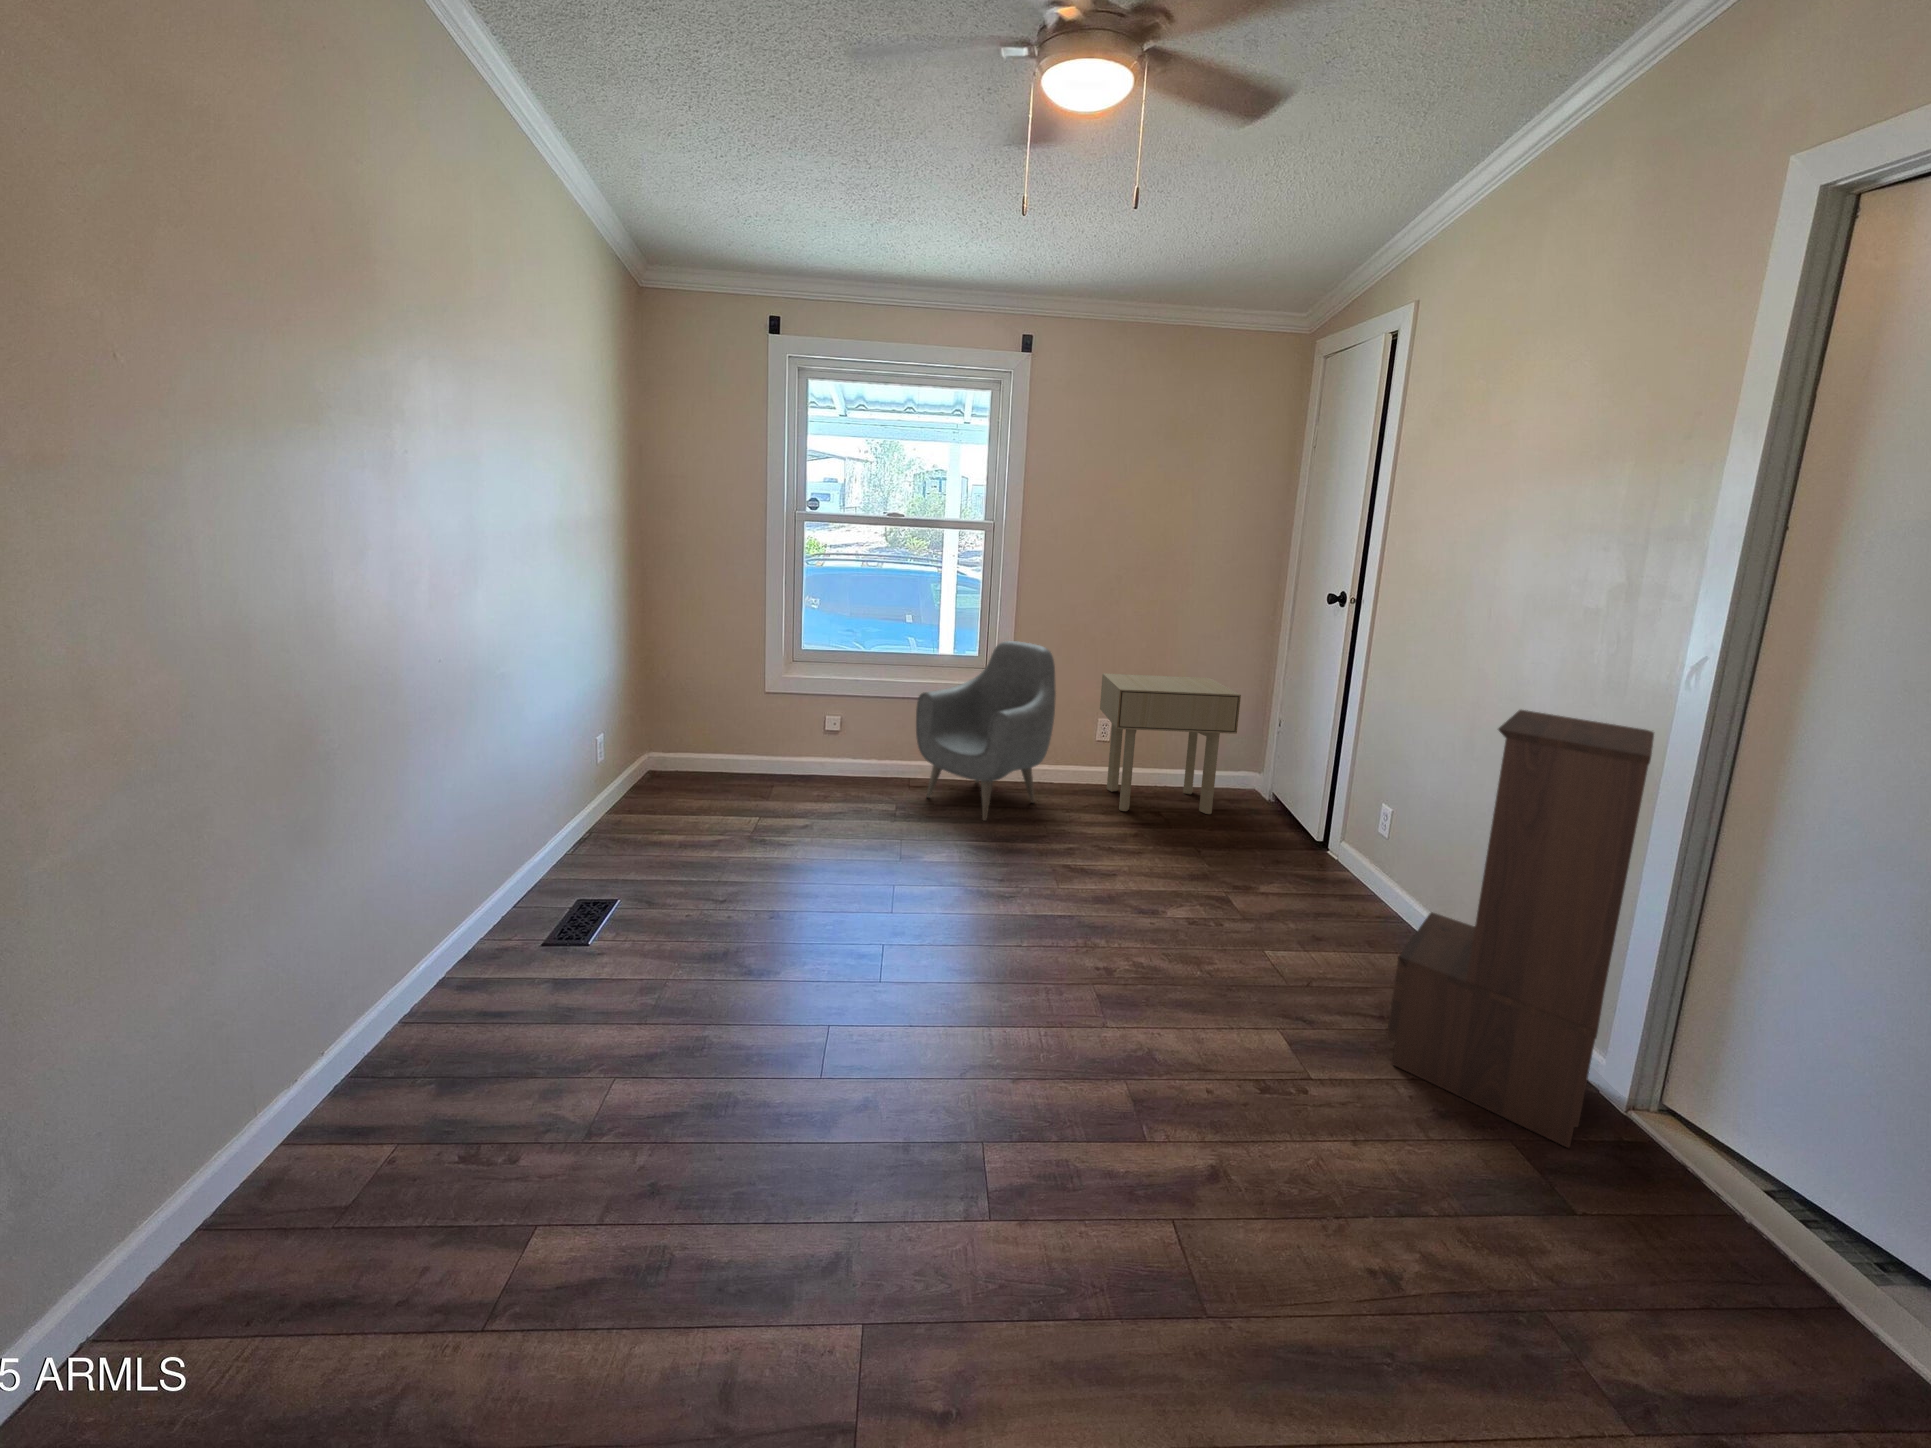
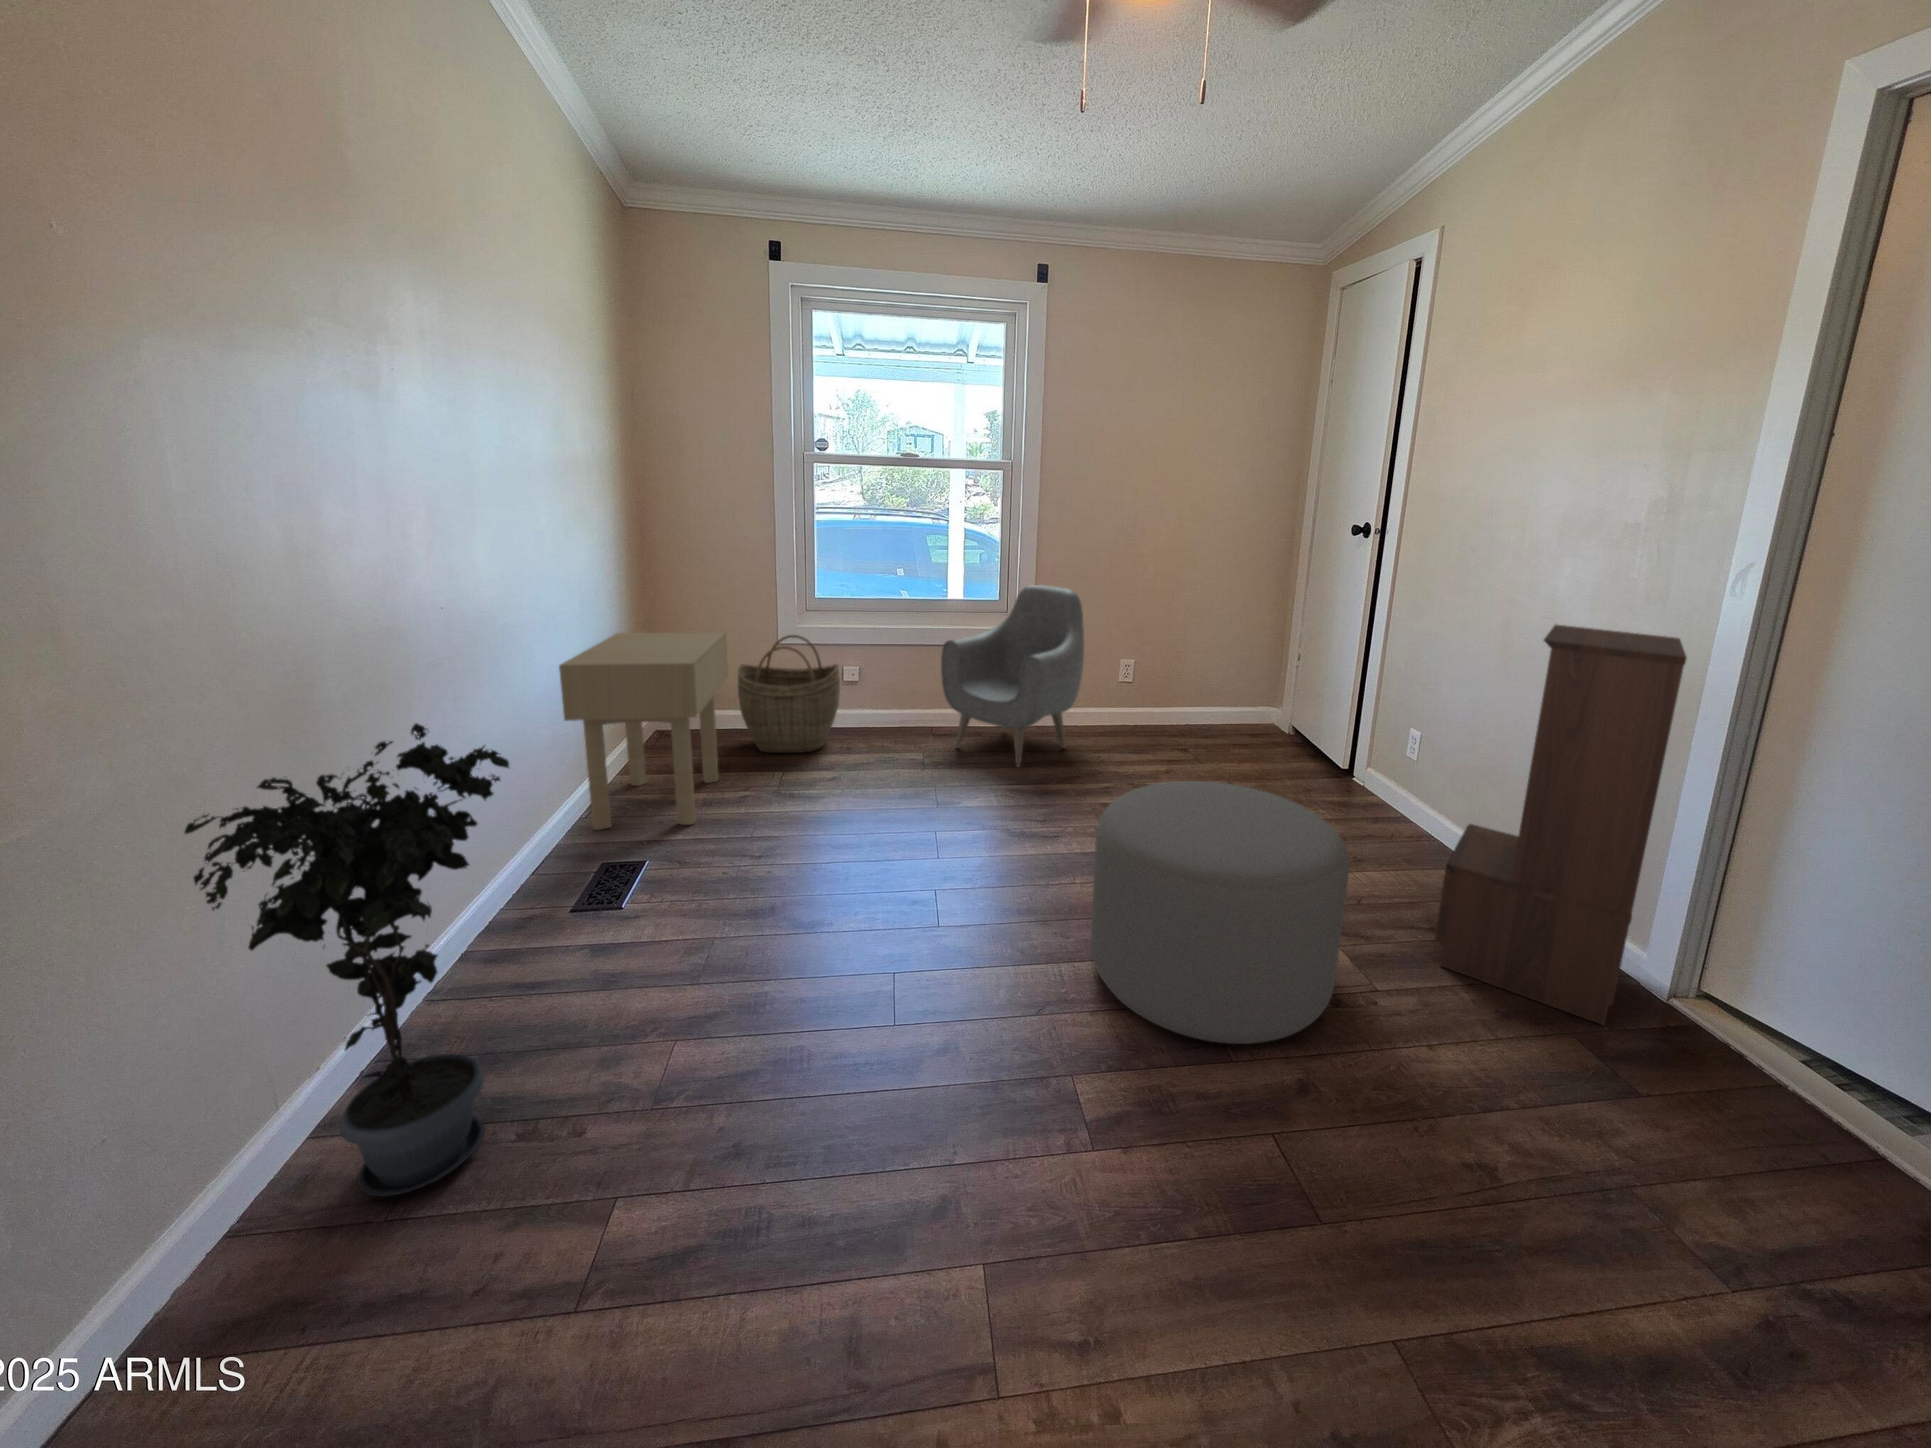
side table: present [1100,673,1241,814] -> present [559,632,728,830]
woven basket: none [724,682,820,795] -> present [738,635,840,753]
potted plant: none [160,775,473,1221] -> present [184,723,509,1197]
ottoman: none [1025,852,1287,1136] -> present [1091,781,1349,1044]

